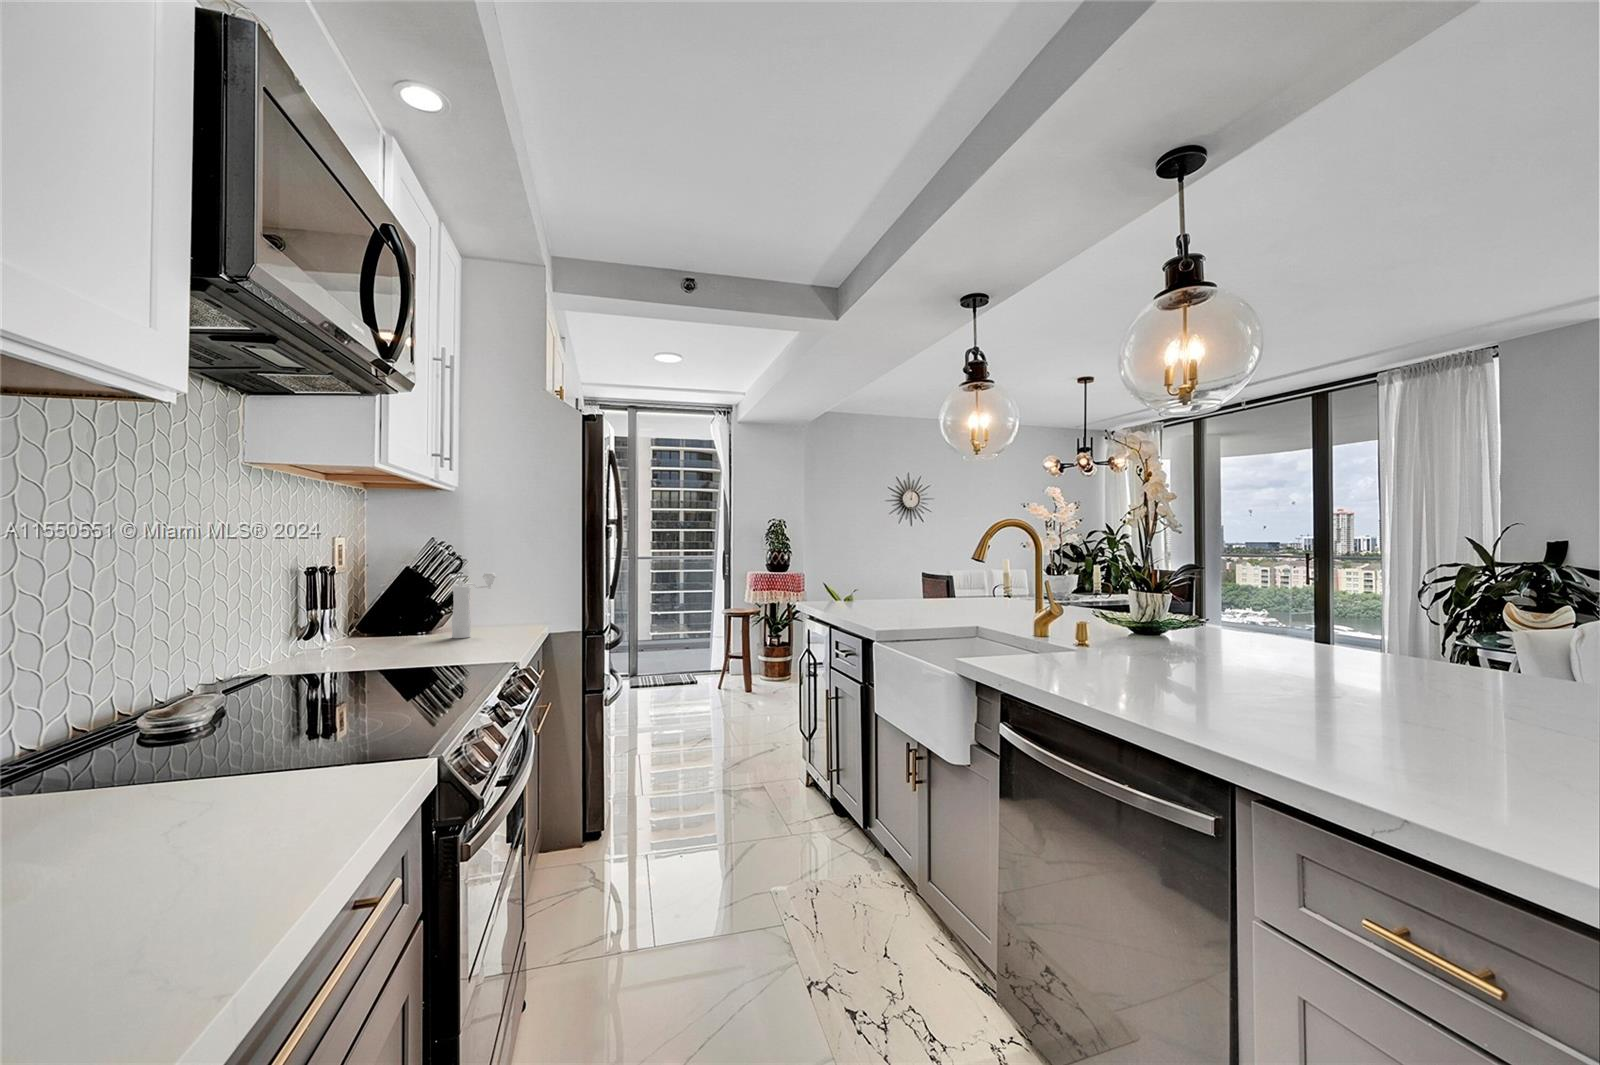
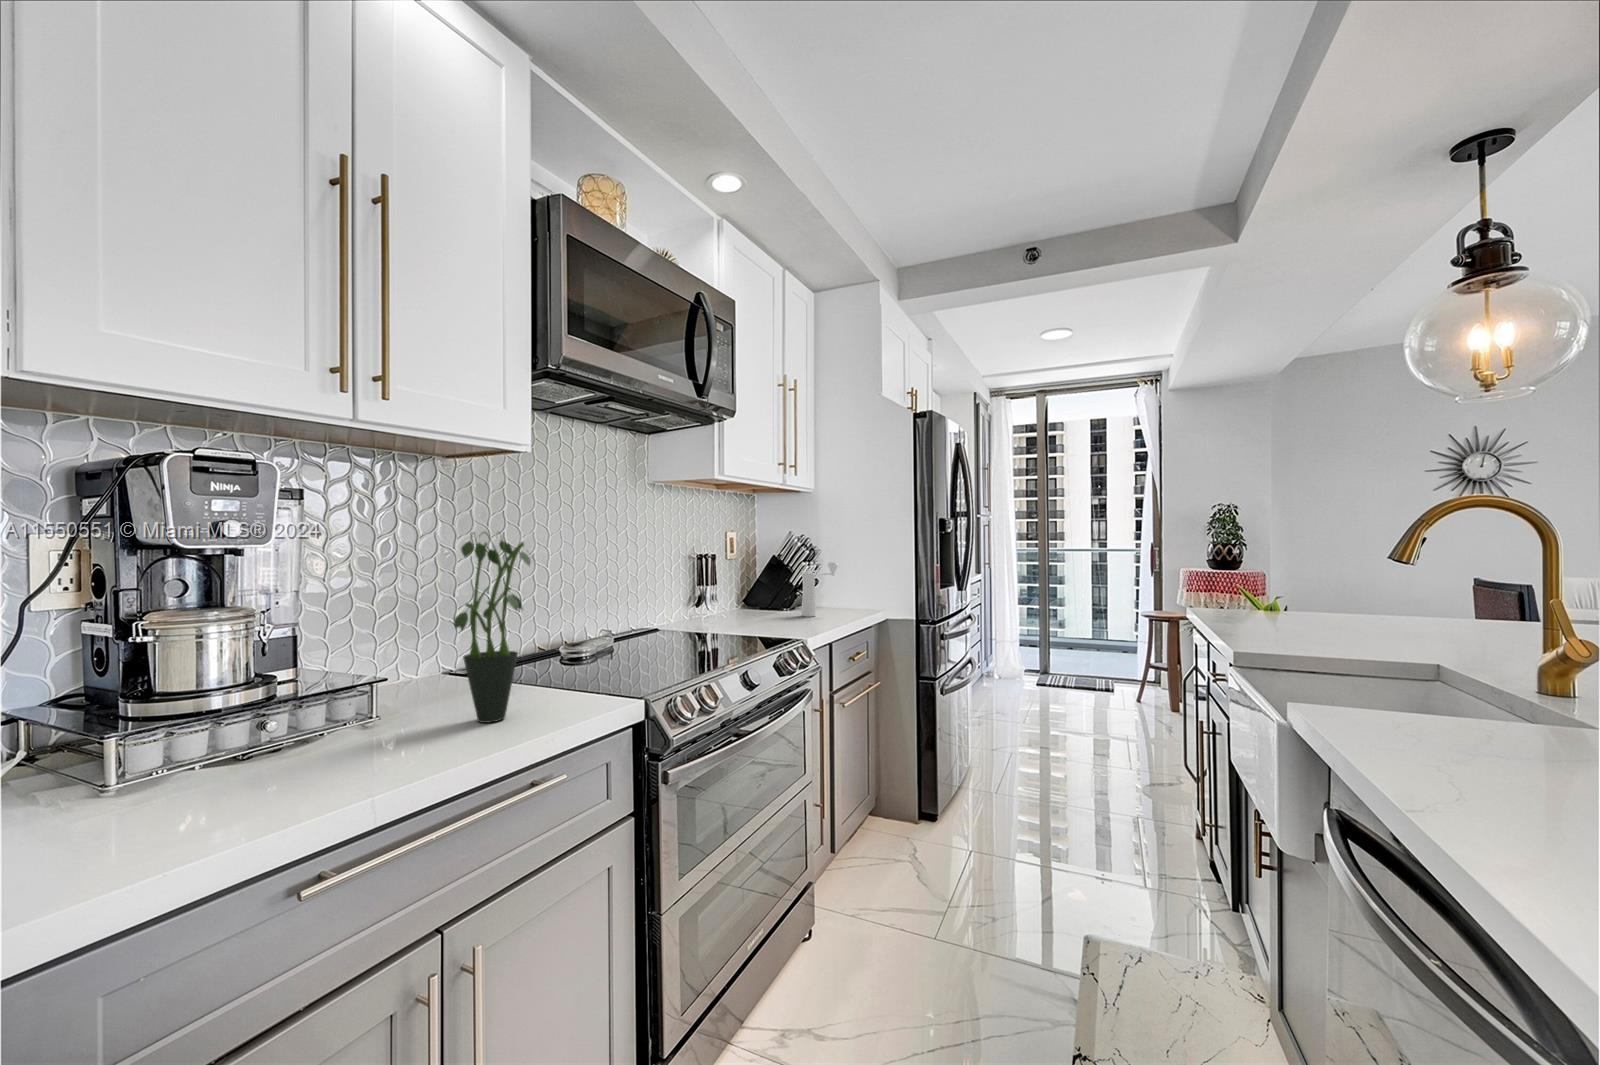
potted plant: none [95,527,278,870] -> present [454,532,531,723]

